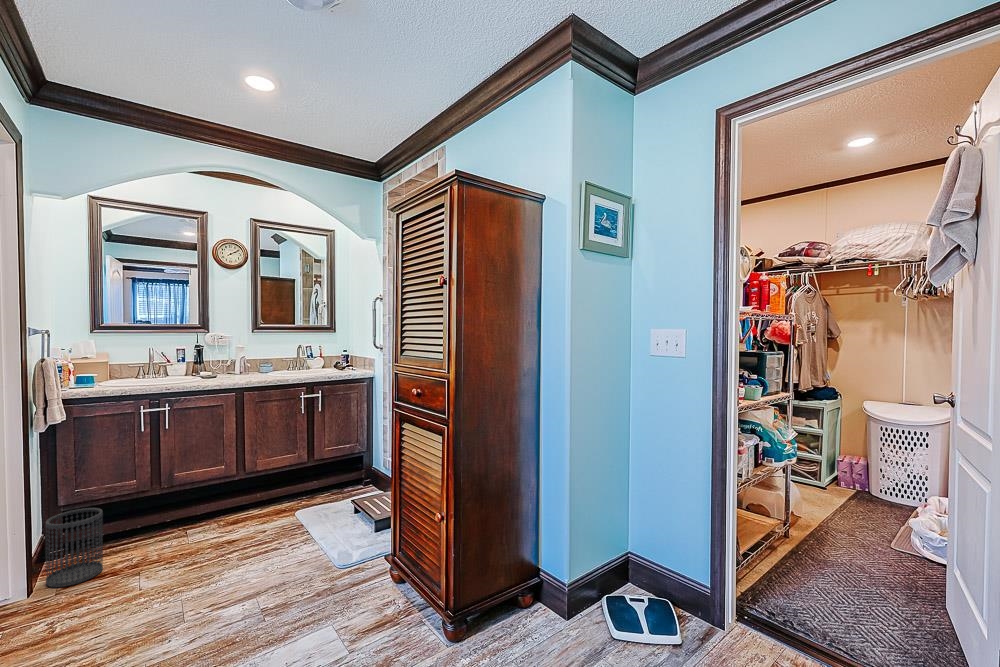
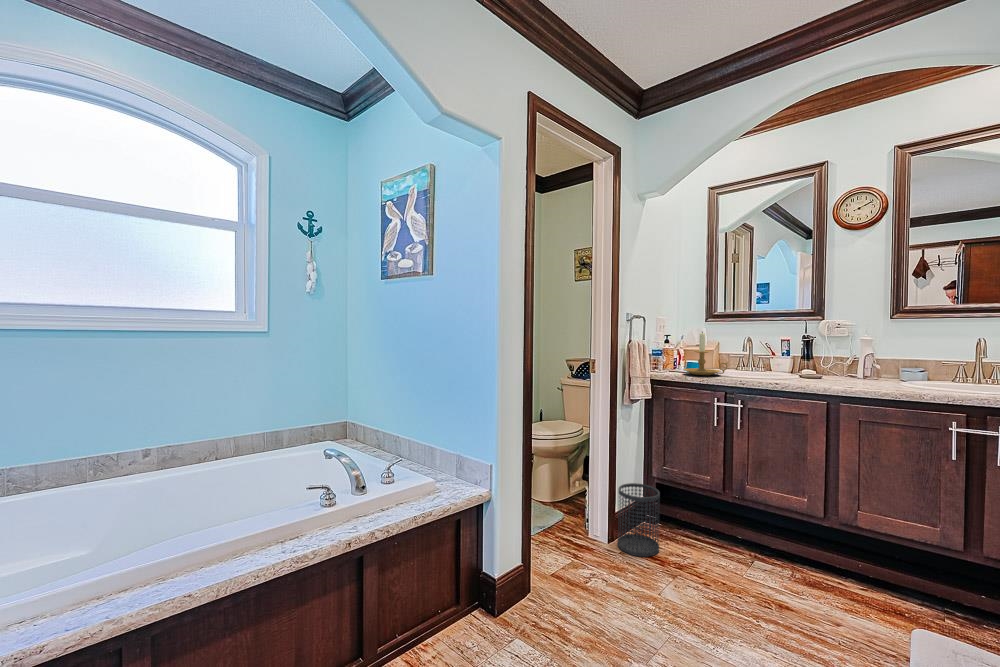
candle holder: none [95,345,146,388] -> present [683,332,728,375]

